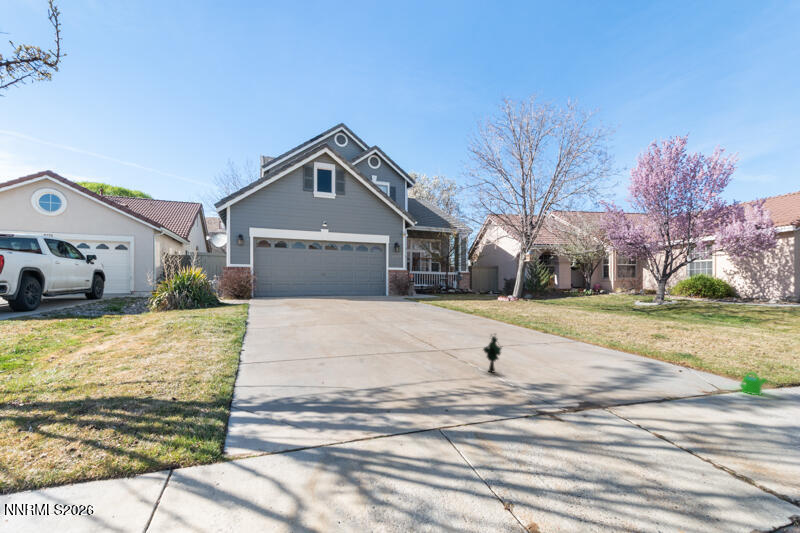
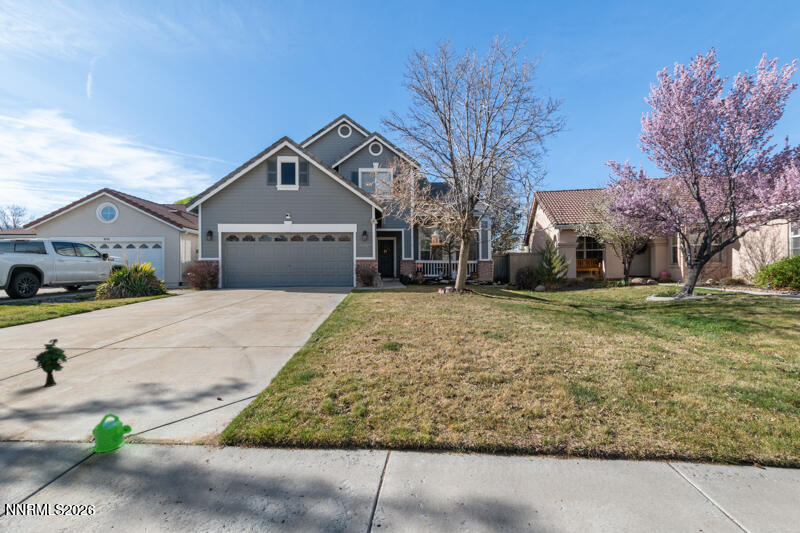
watering can: present [740,372,767,395] -> present [92,413,132,453]

